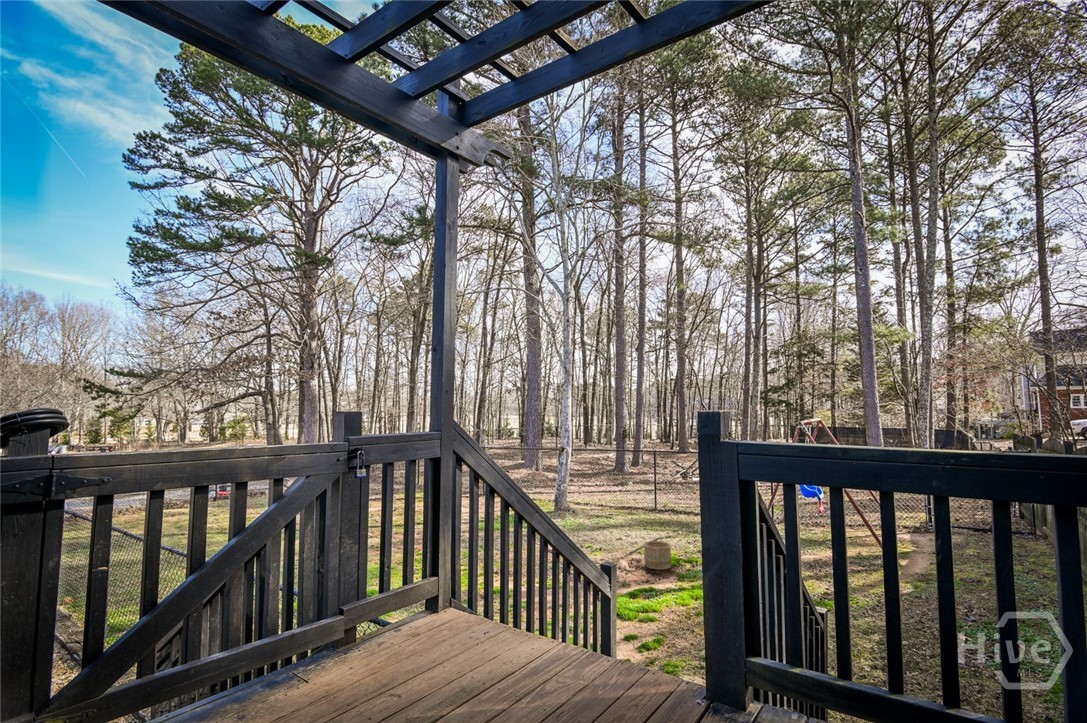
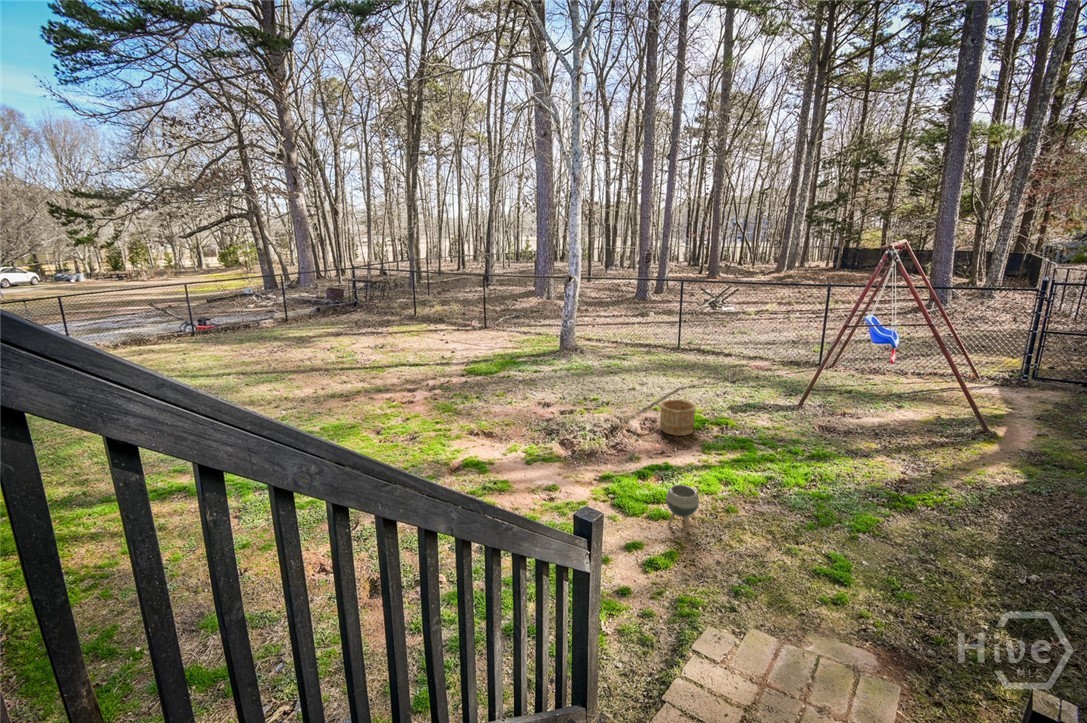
planter: none [652,592,676,629] -> present [666,485,699,532]

